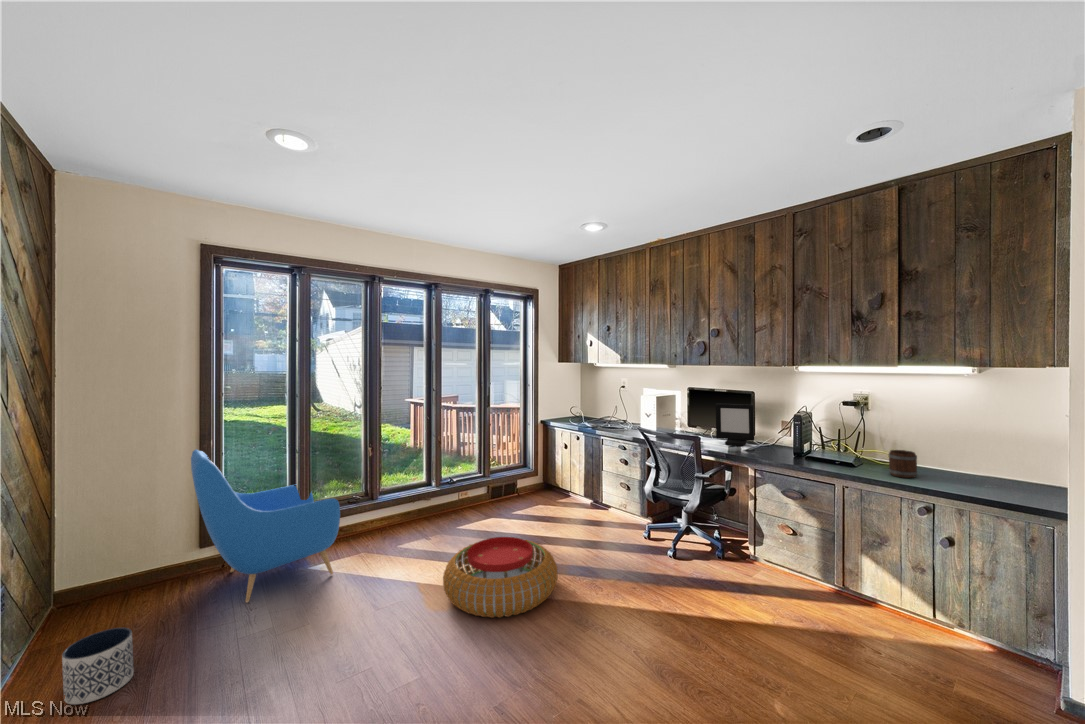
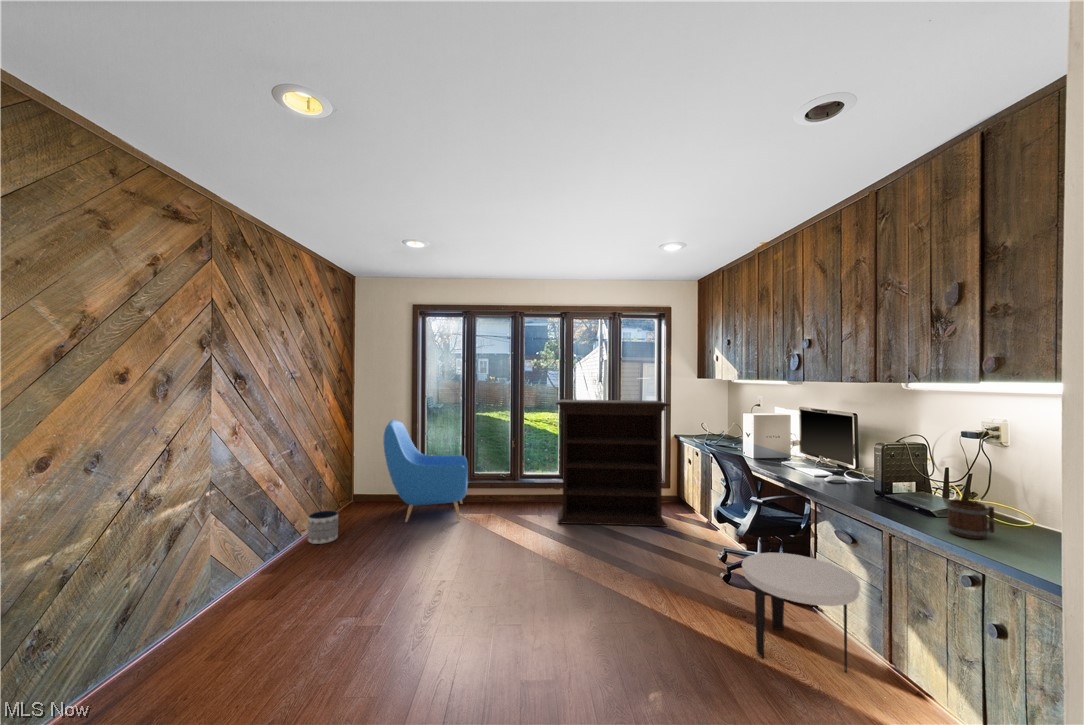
bookshelf: none [435,389,565,542] -> present [556,400,670,526]
picture frame: present [716,404,754,446] -> none [806,427,848,479]
side table: none [728,517,831,619] -> present [742,553,860,672]
pouf: present [443,537,557,618] -> none [503,518,598,577]

